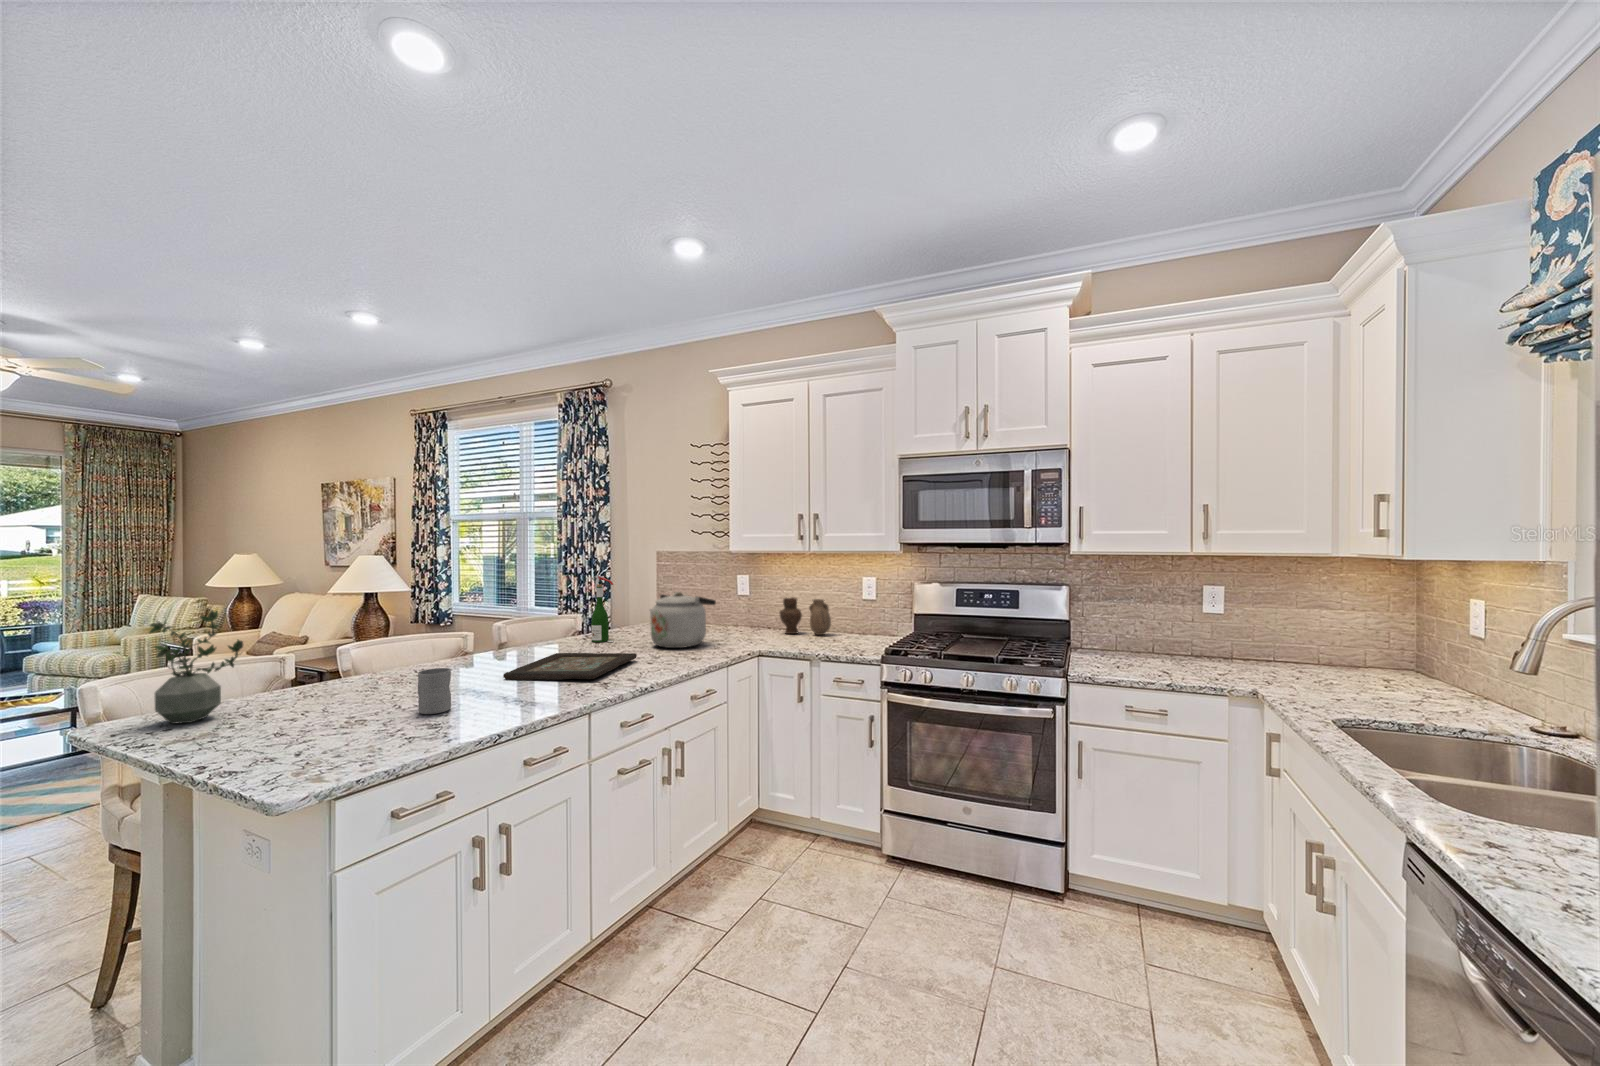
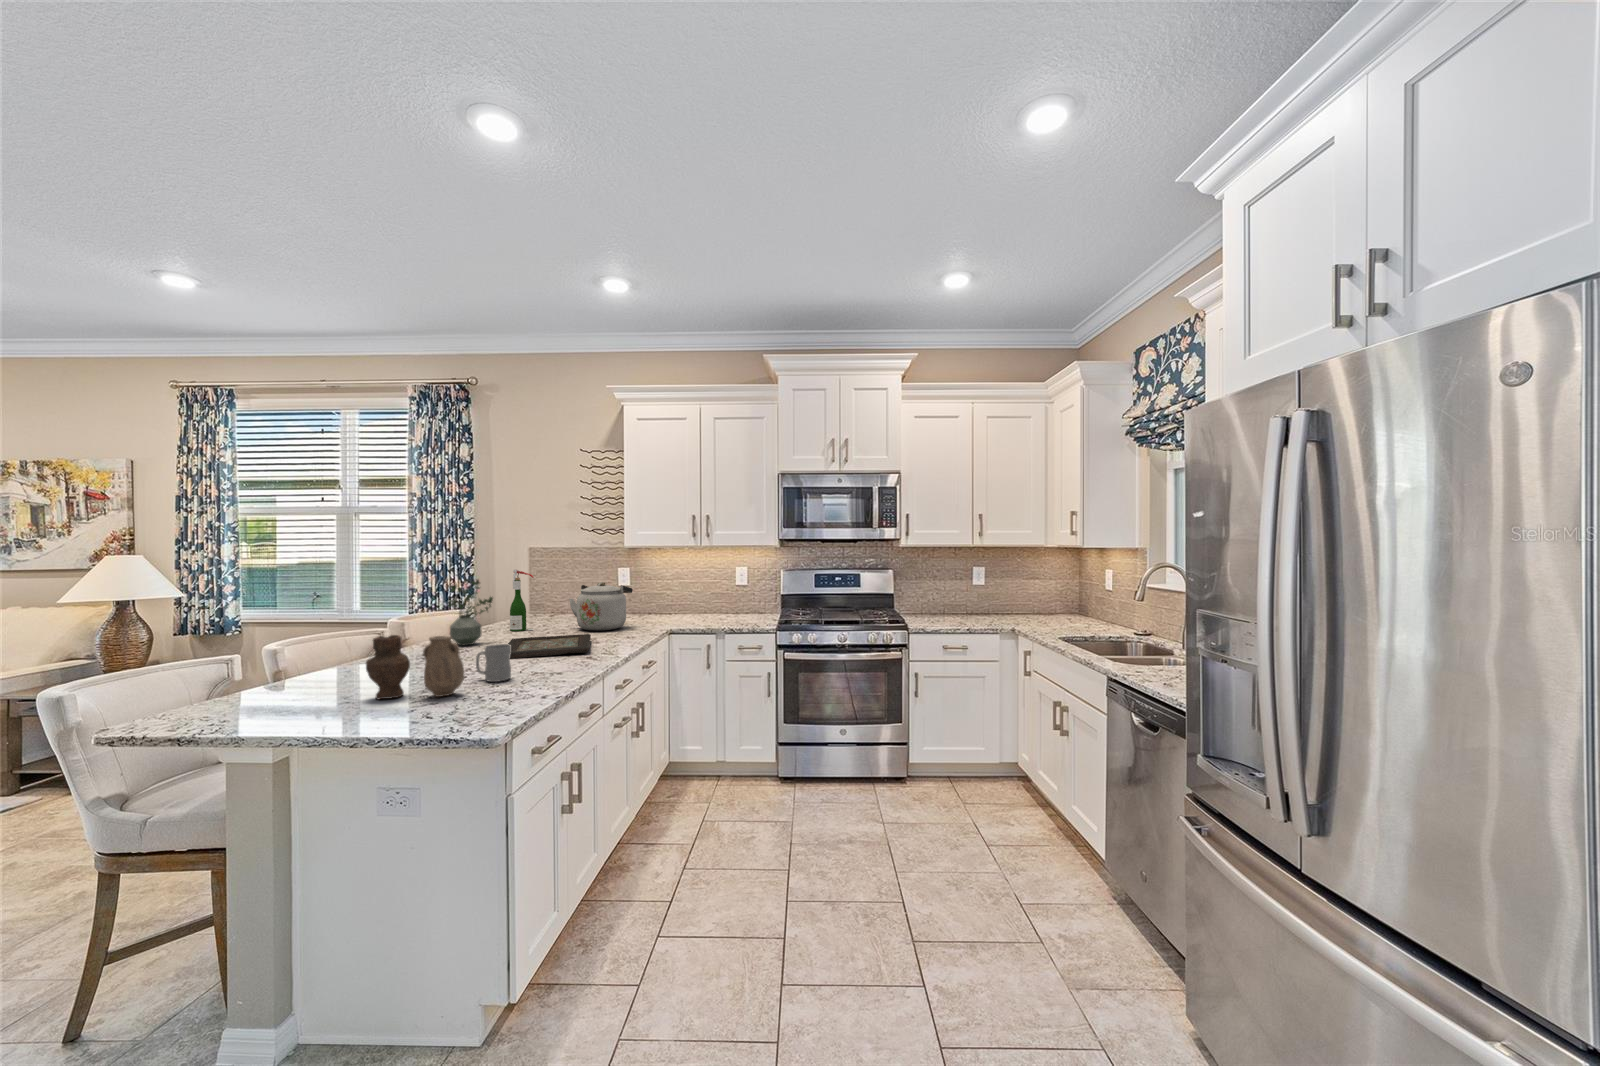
vase: present [780,597,831,635] -> present [366,635,464,700]
potted plant: present [149,611,243,724] -> present [449,580,493,646]

